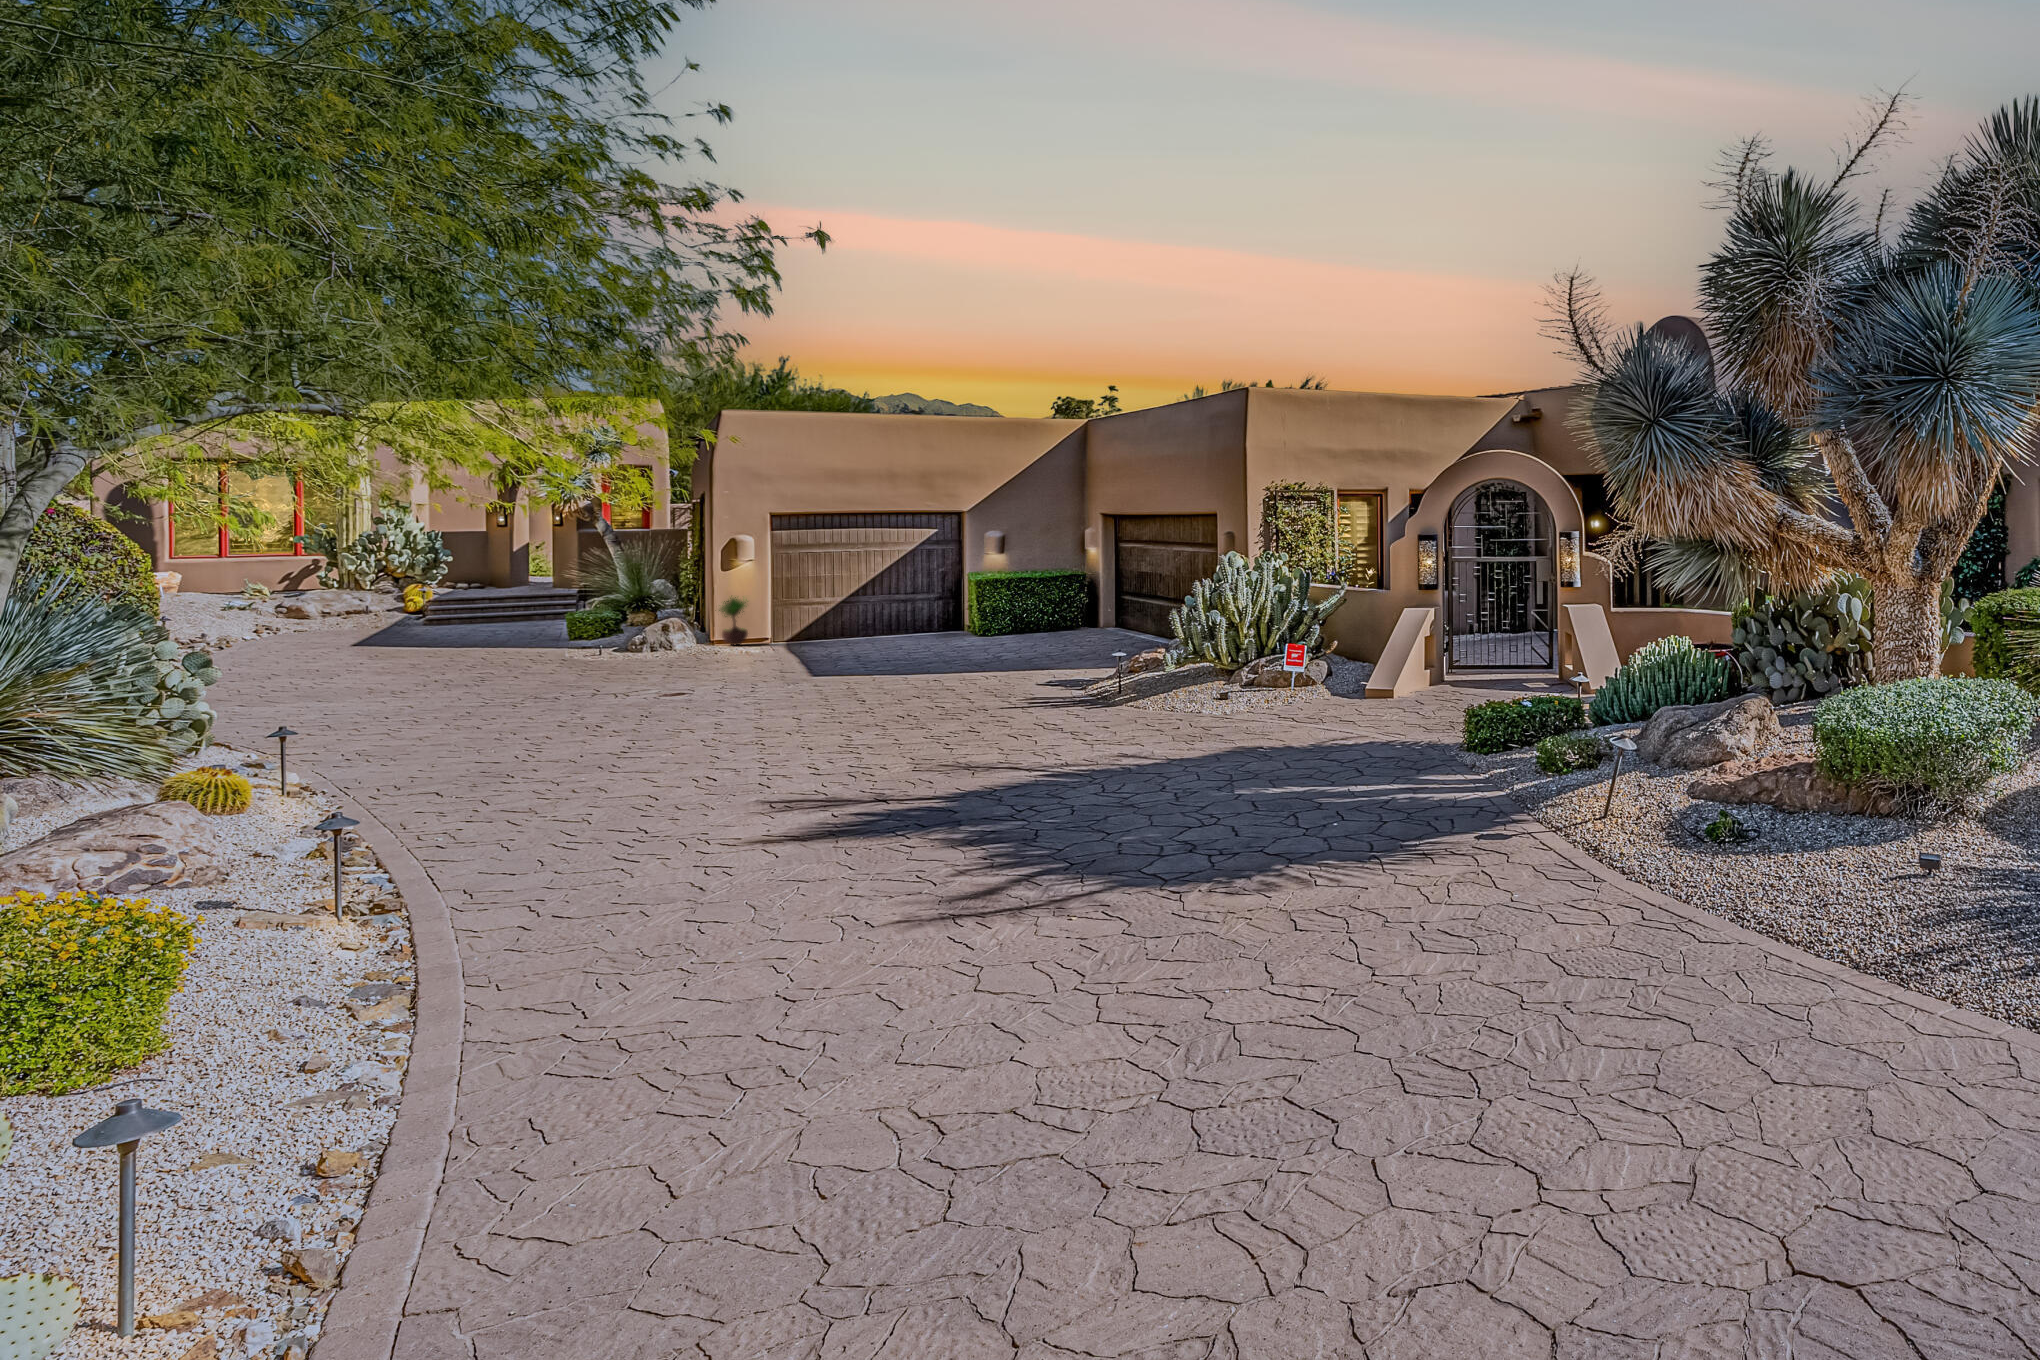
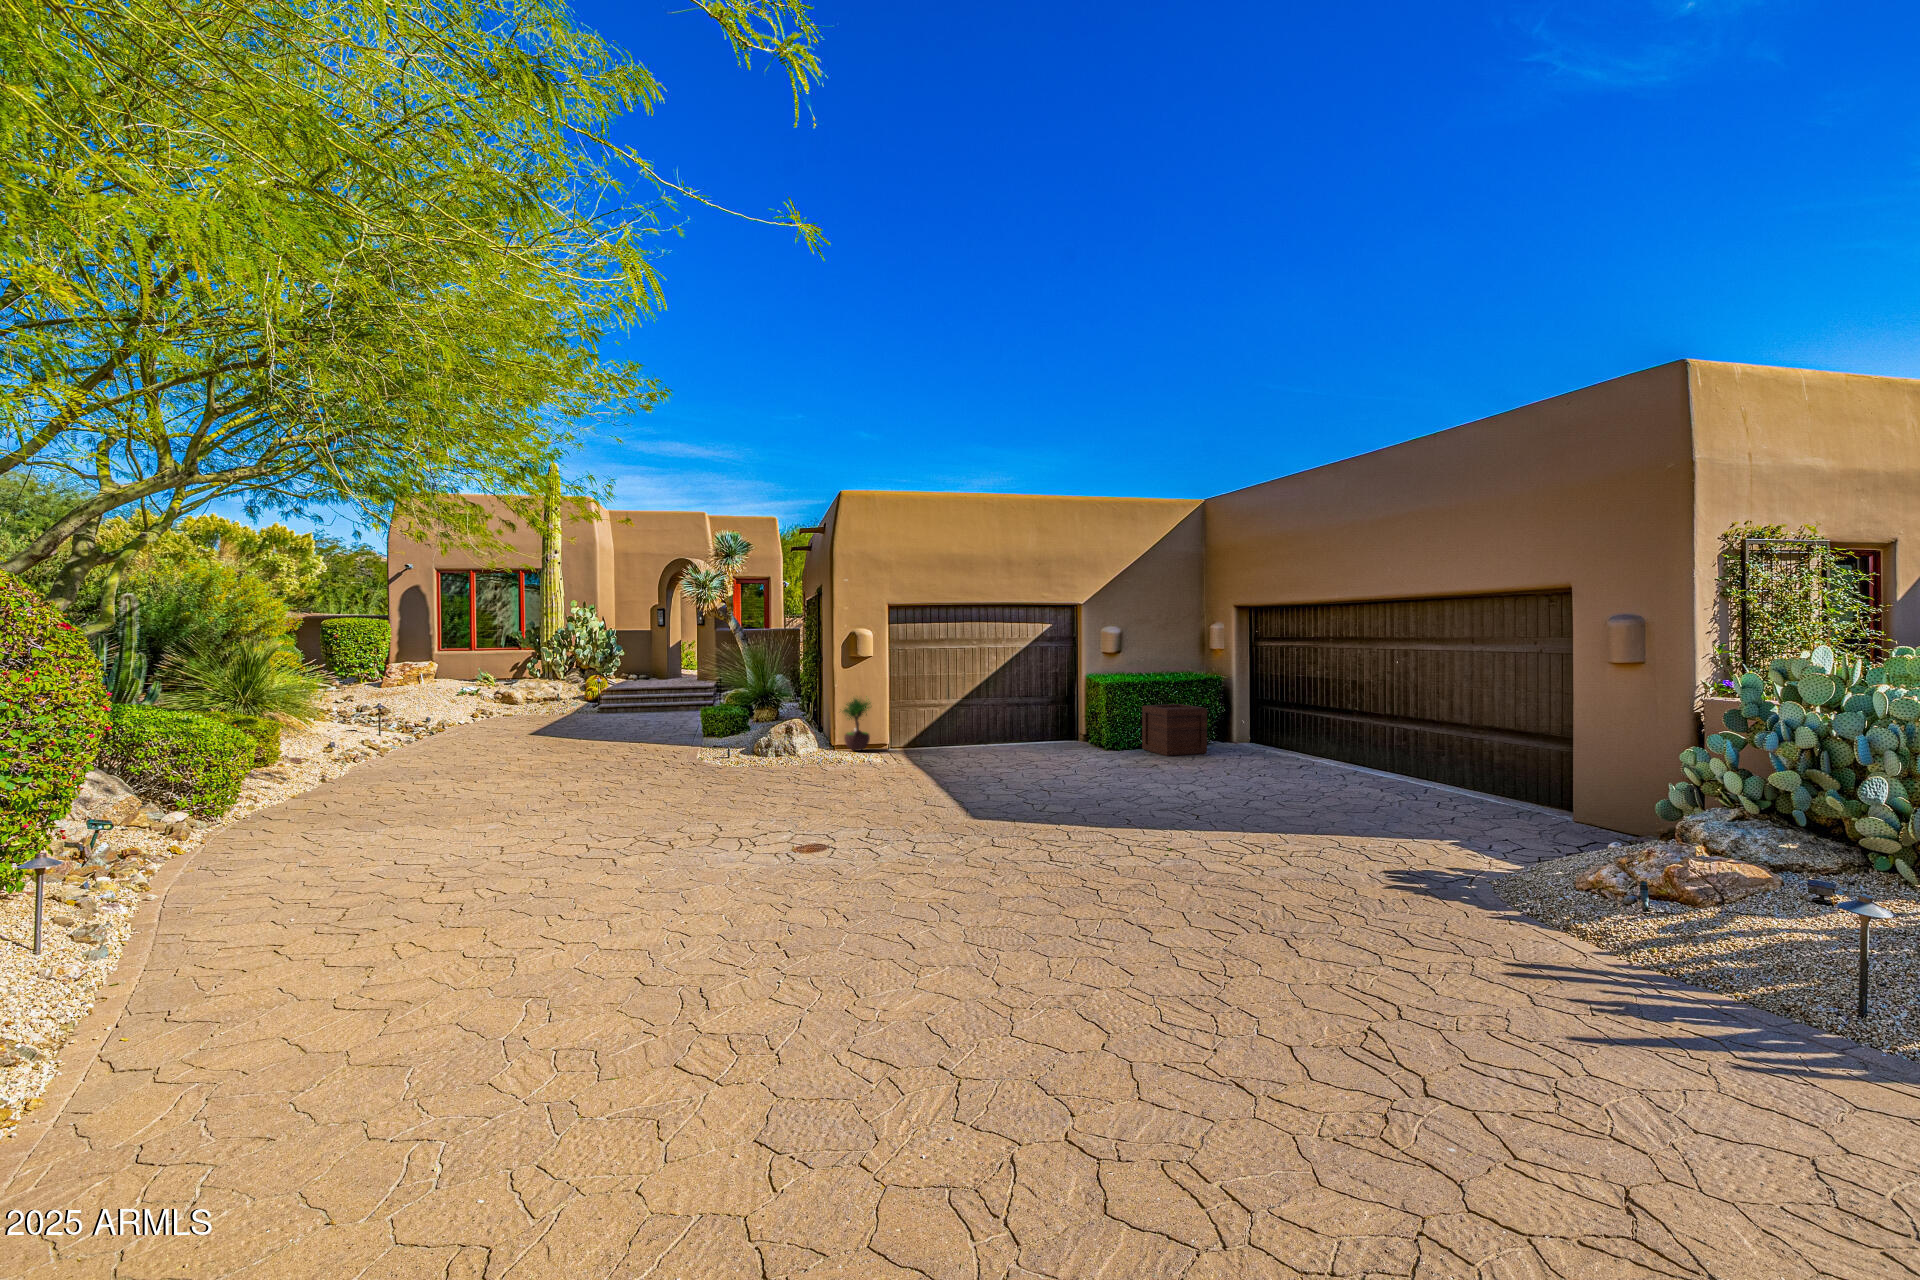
wooden crate: none [1007,598,1058,640] -> present [1142,704,1207,756]

